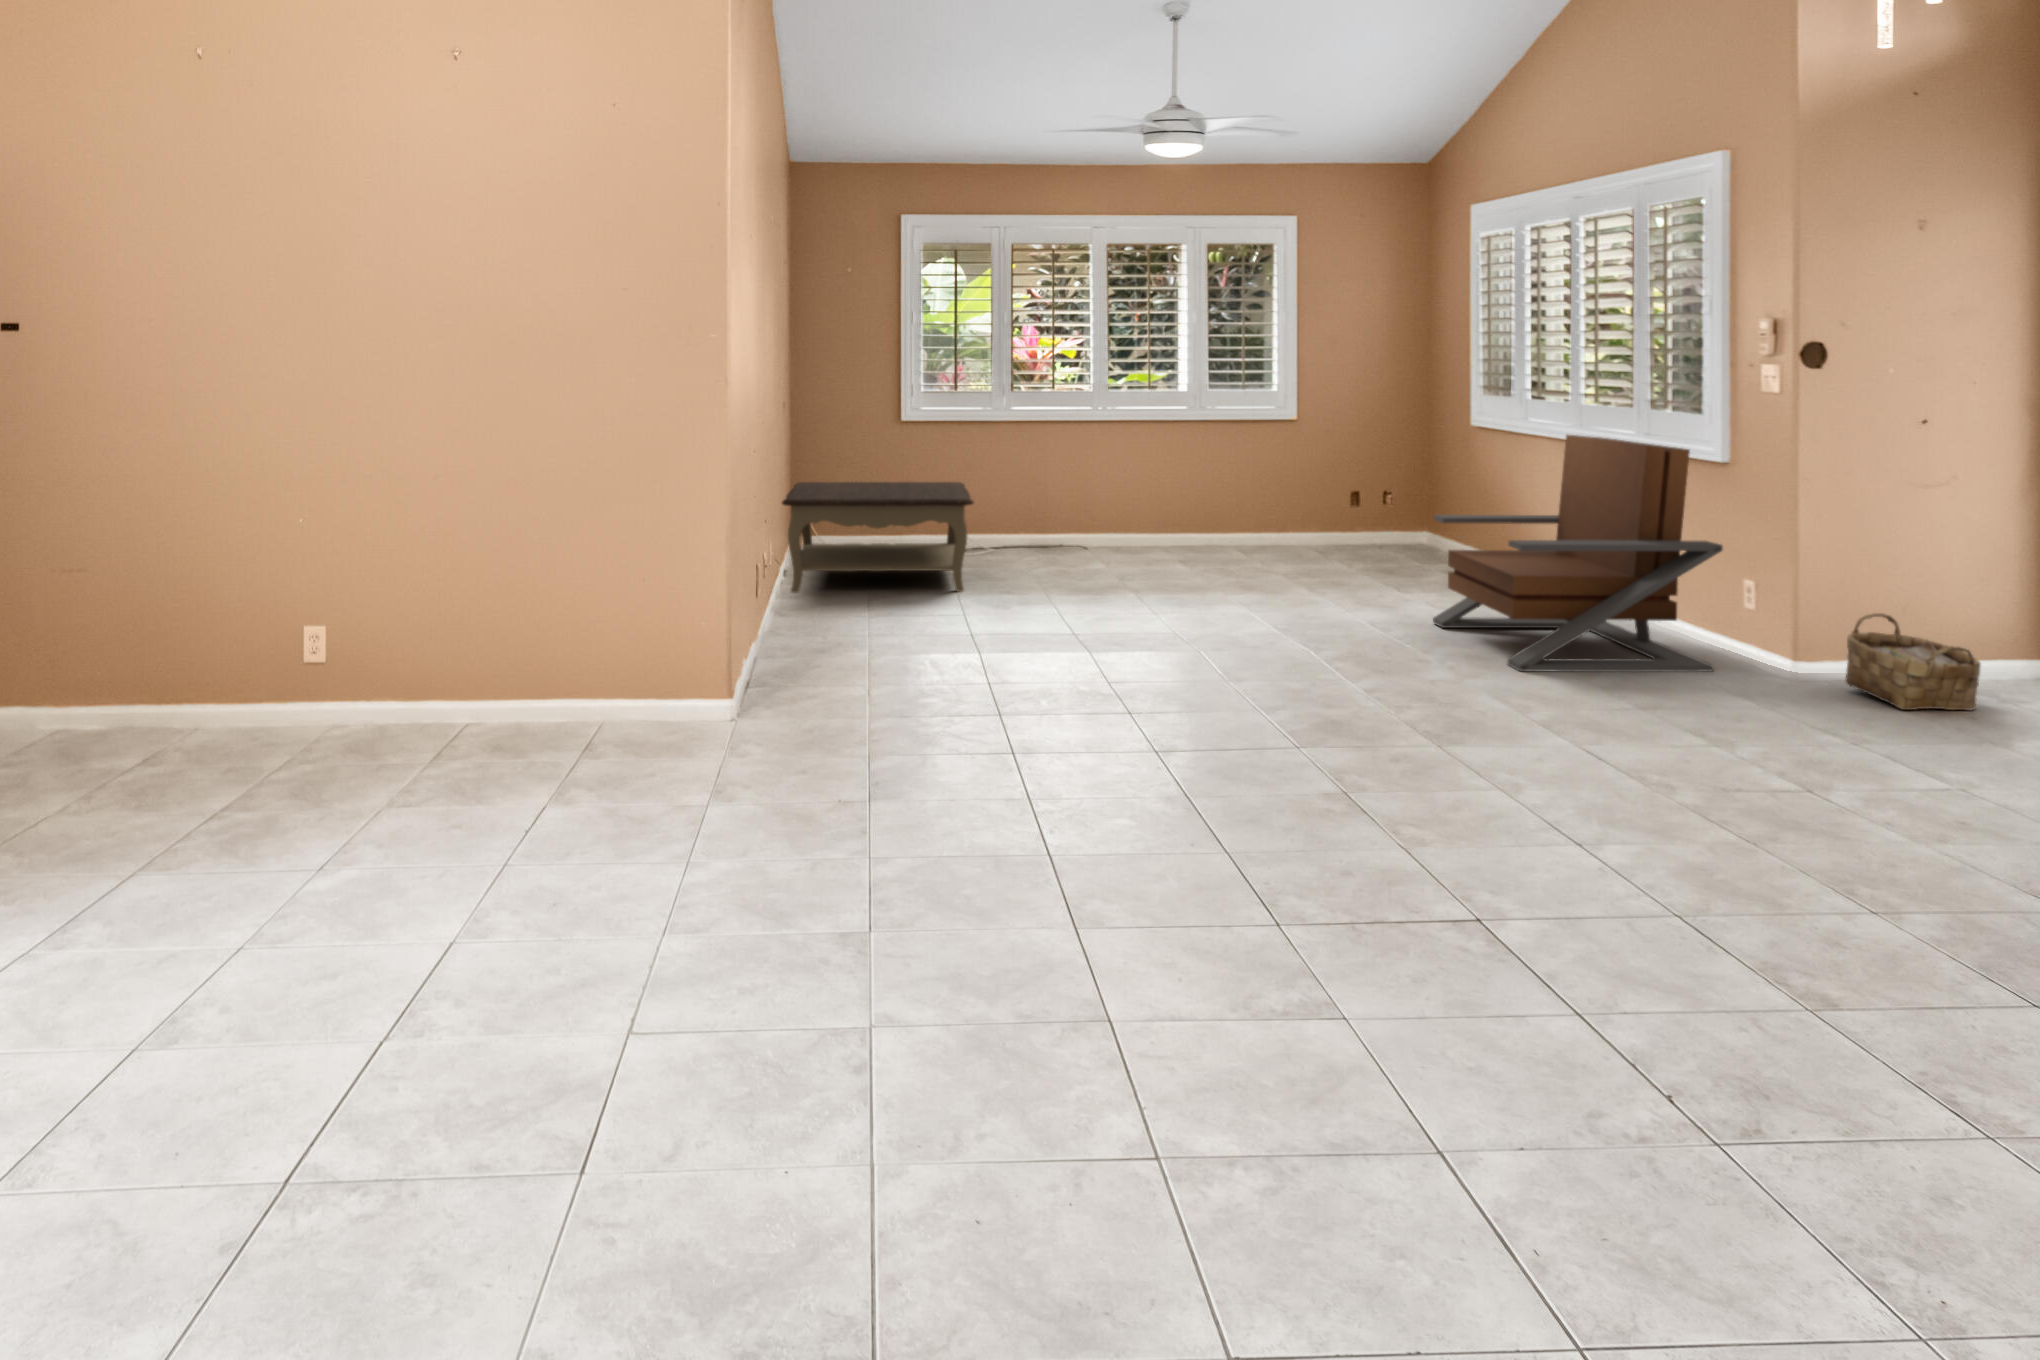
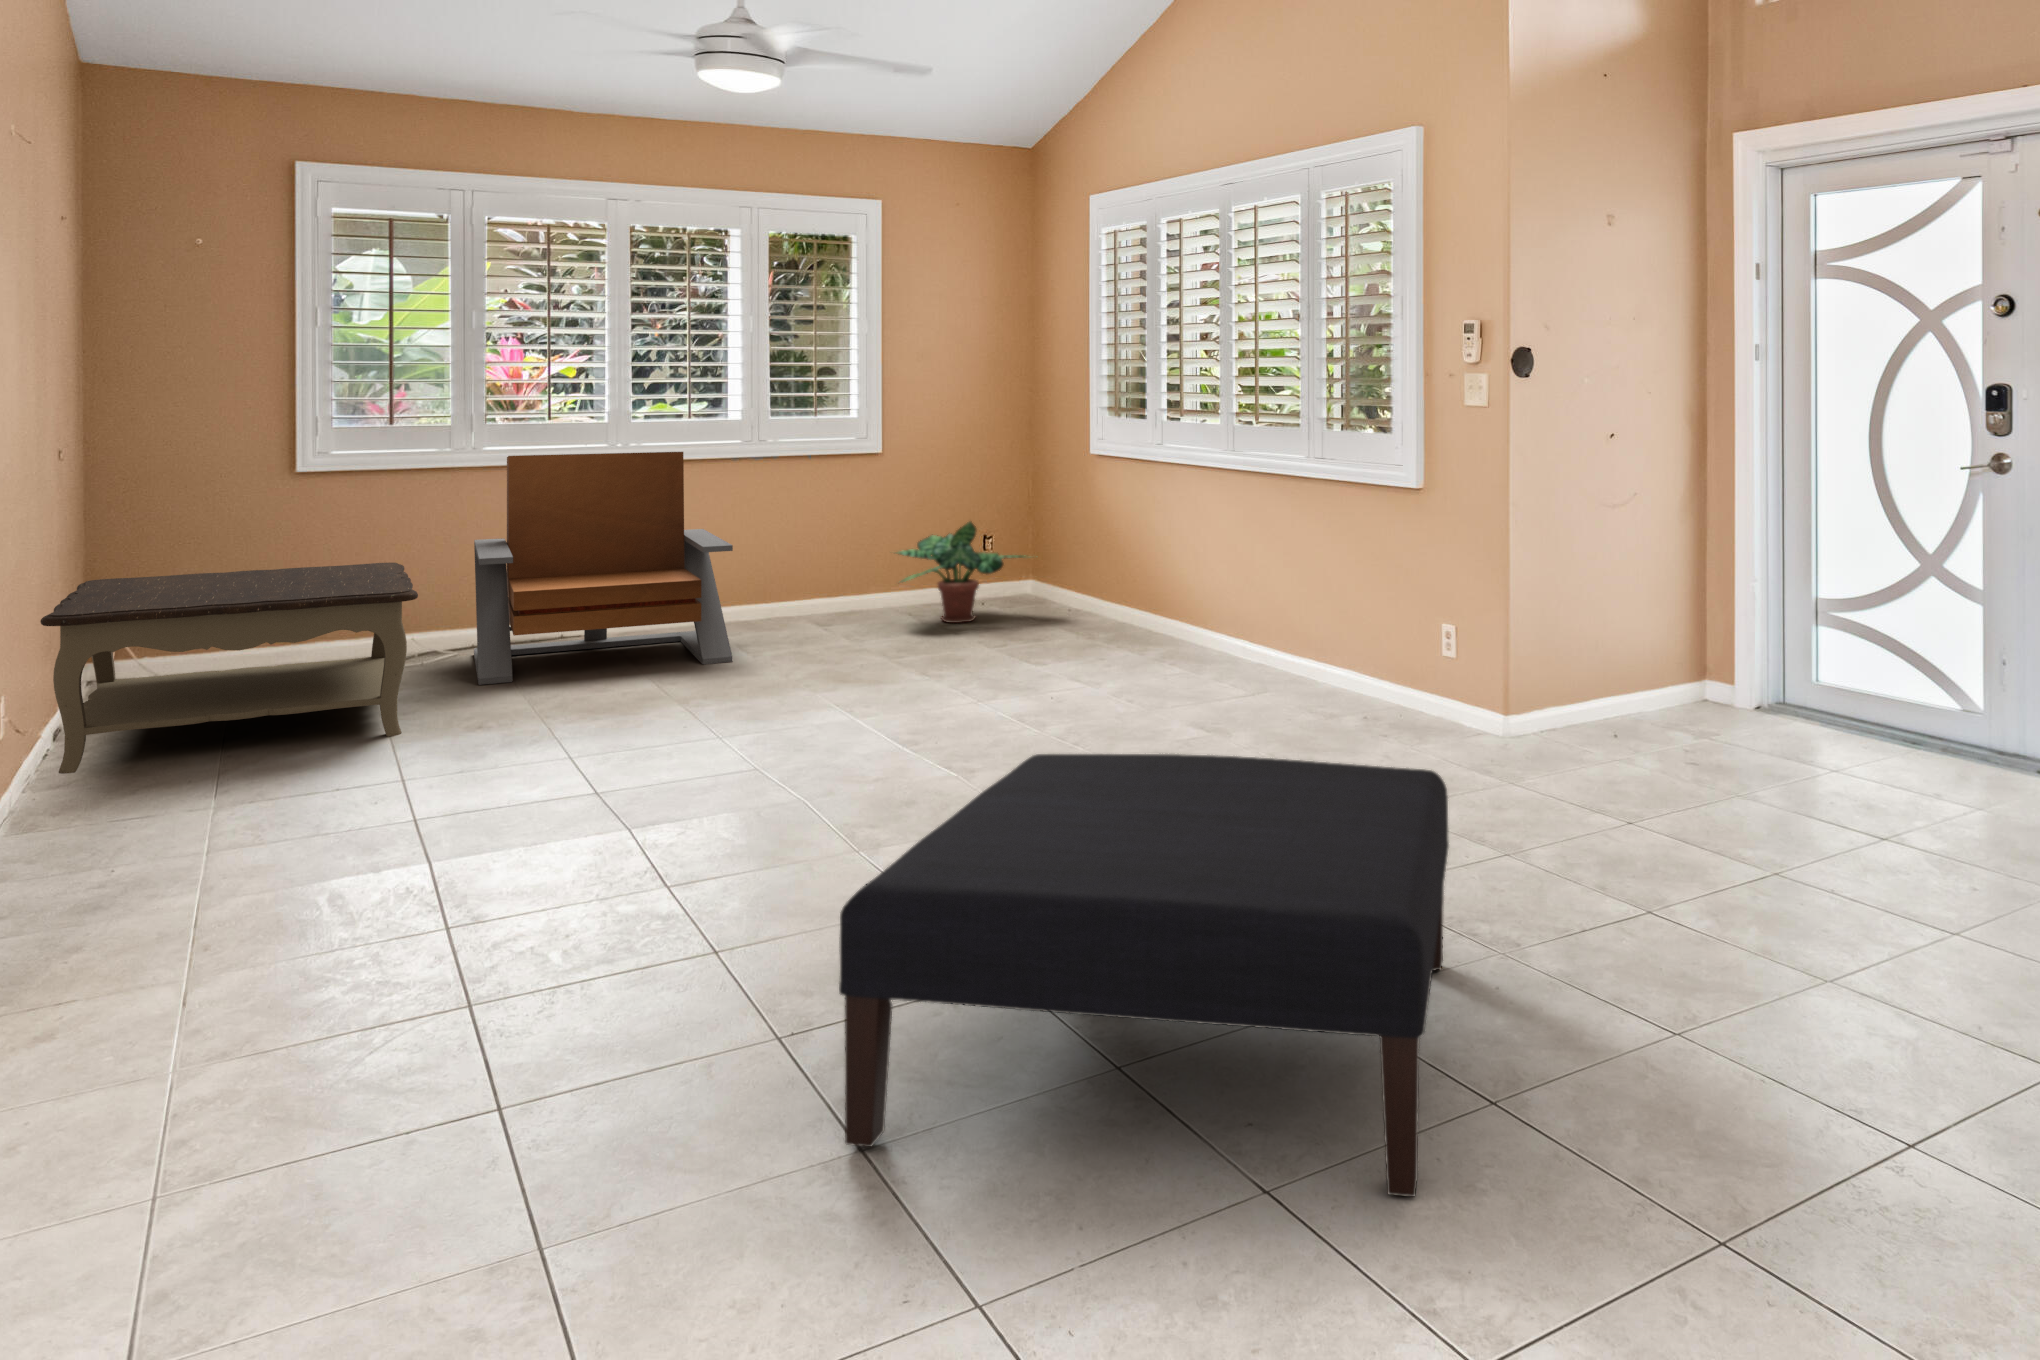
lounge chair: present [1433,435,1723,672] -> present [474,452,733,685]
potted plant: none [1296,475,1421,557] -> present [897,521,1025,623]
woven basket: present [1845,613,1981,710] -> none [1554,651,1685,761]
ottoman: none [1186,621,1631,893] -> present [839,754,1449,1197]

